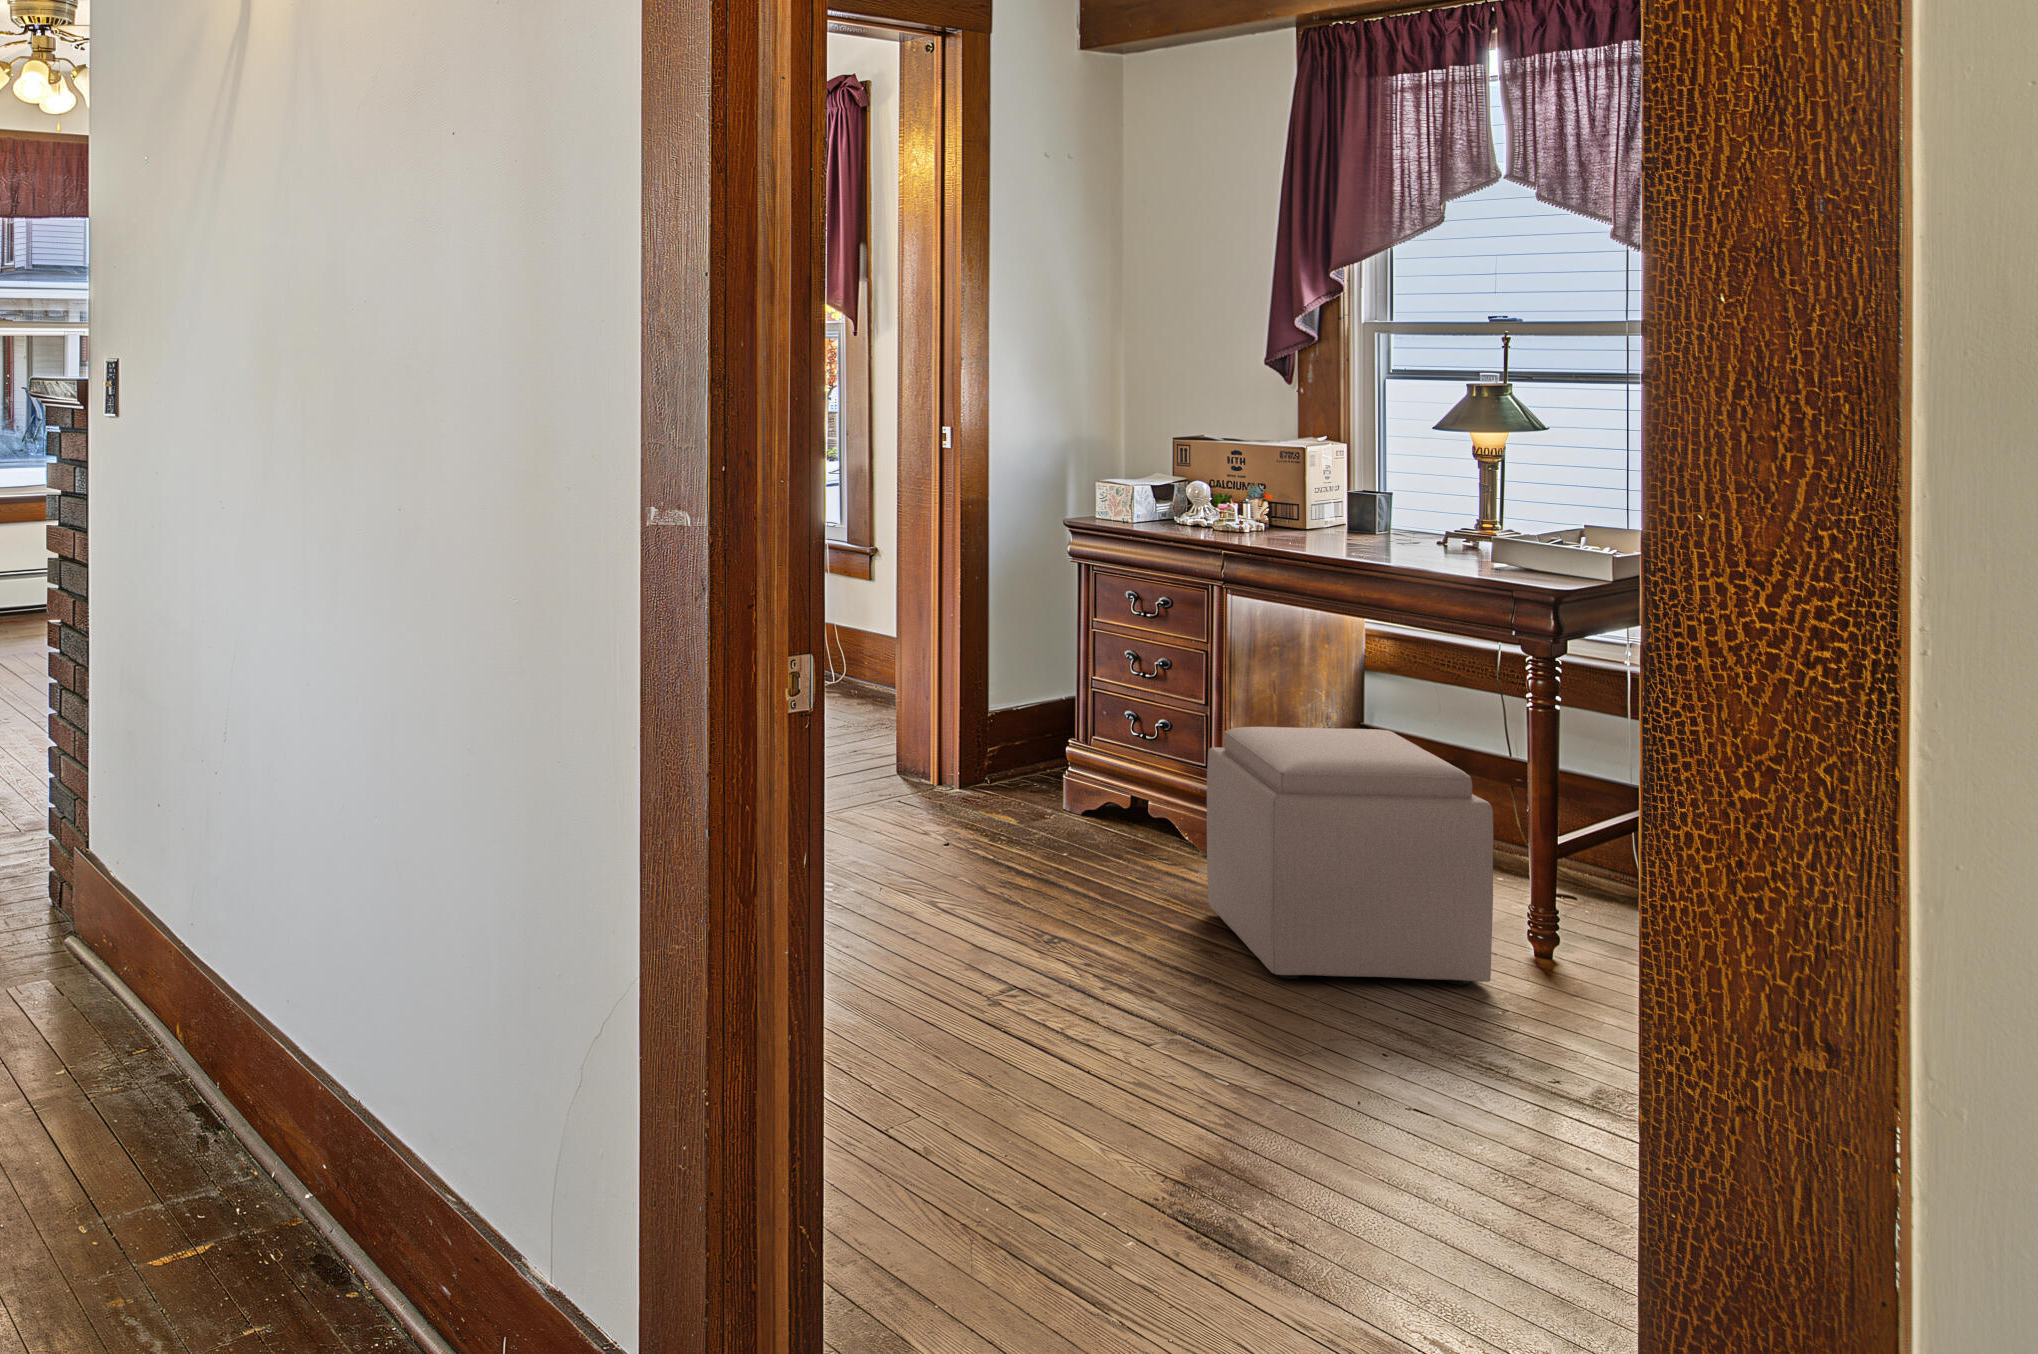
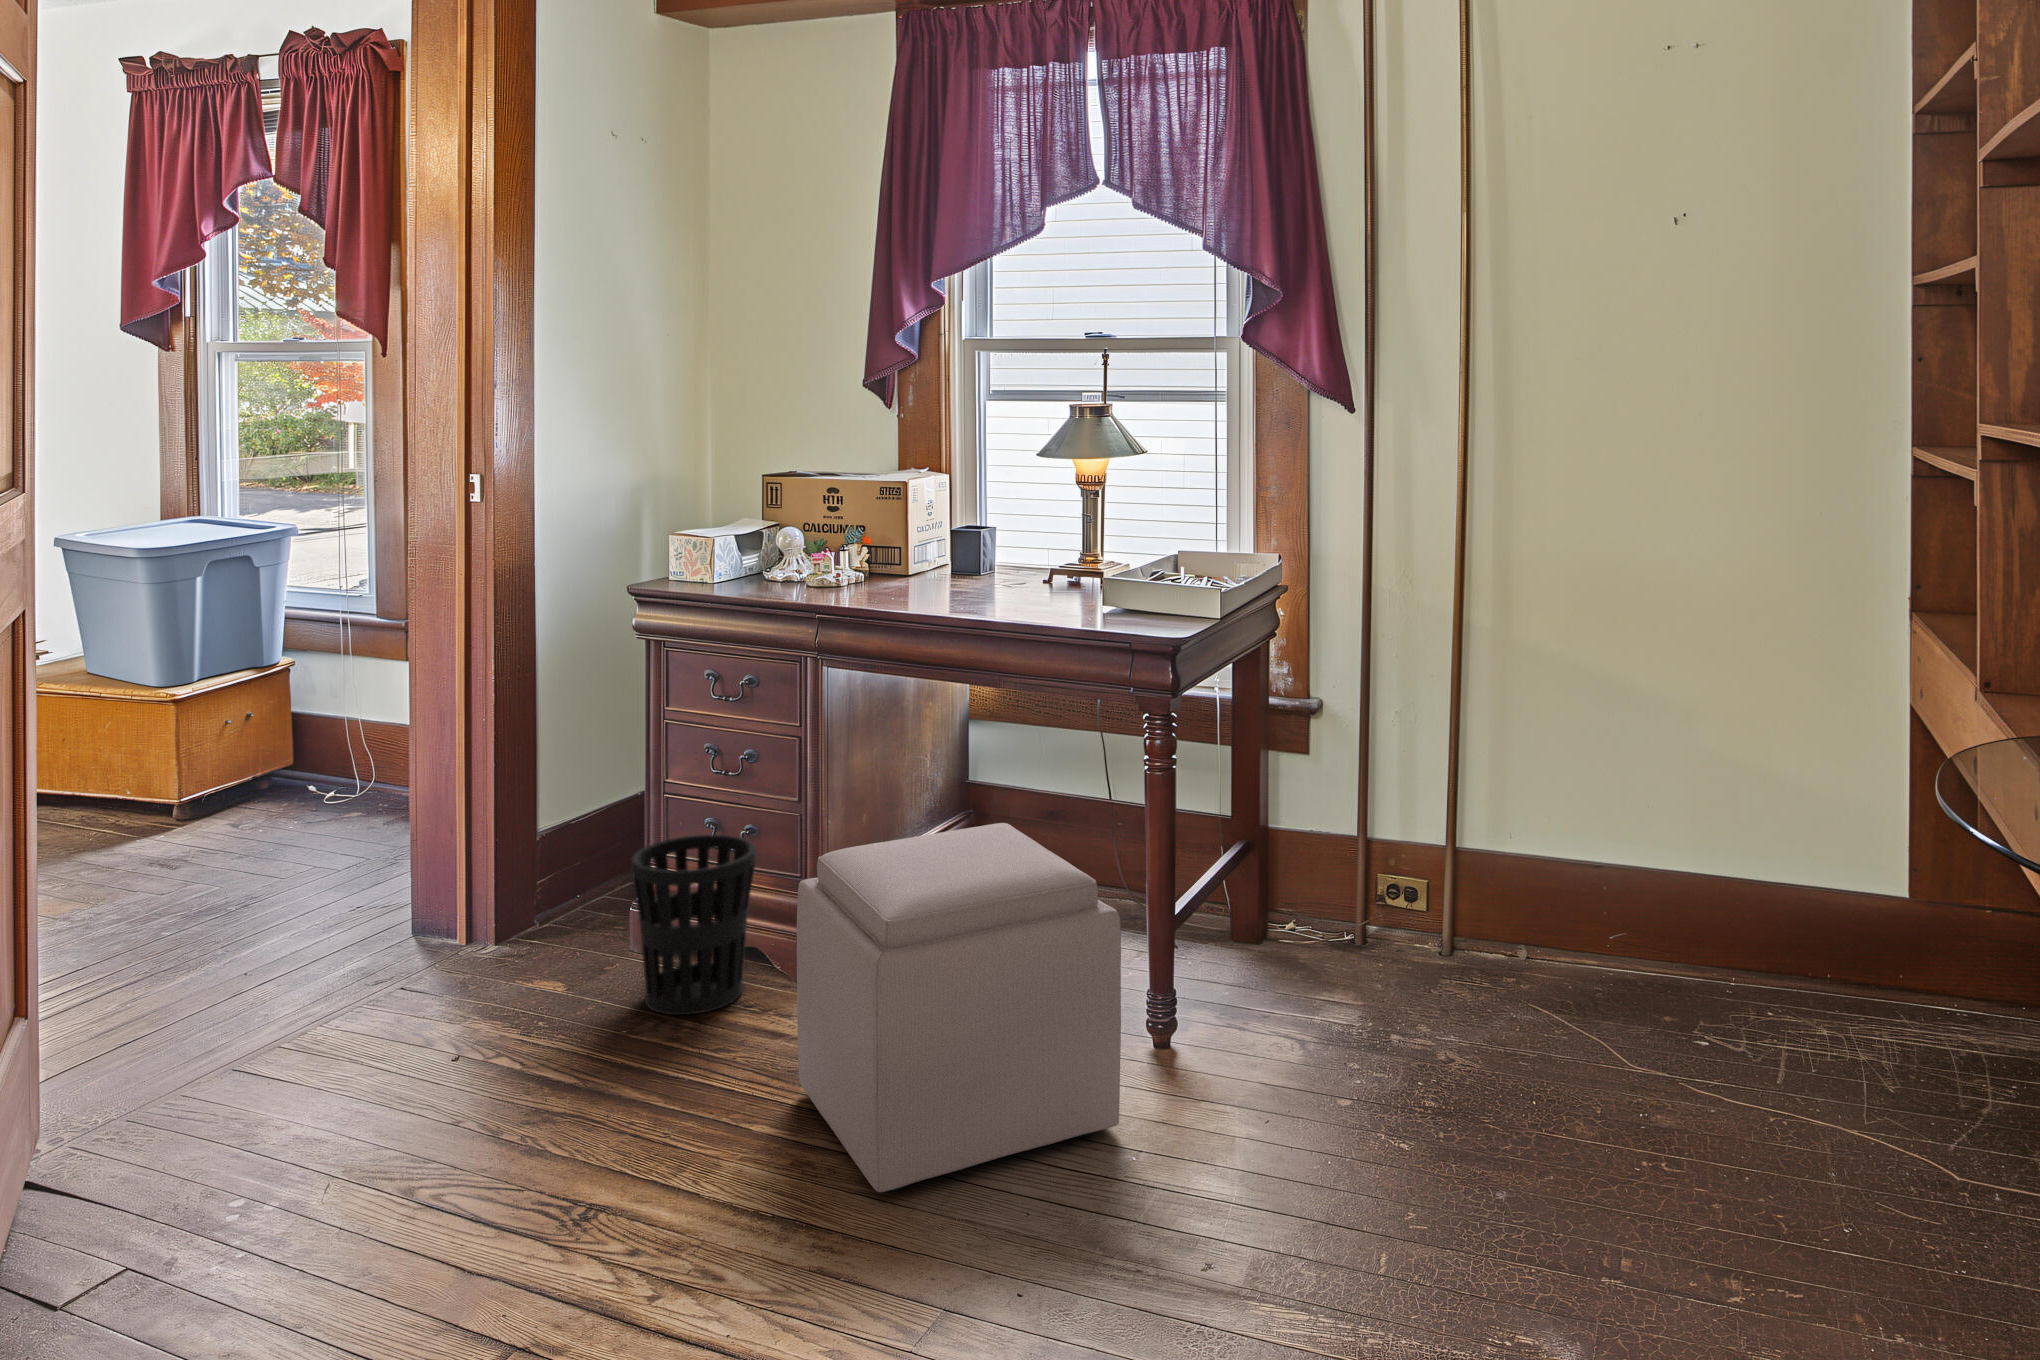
wastebasket: none [1070,719,1170,853] -> present [631,835,756,1015]

